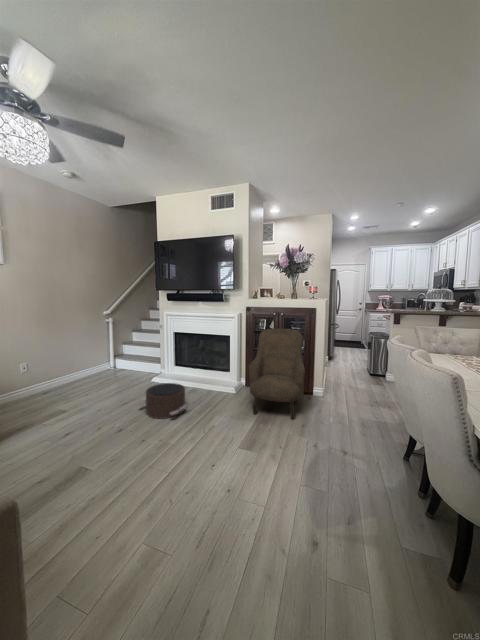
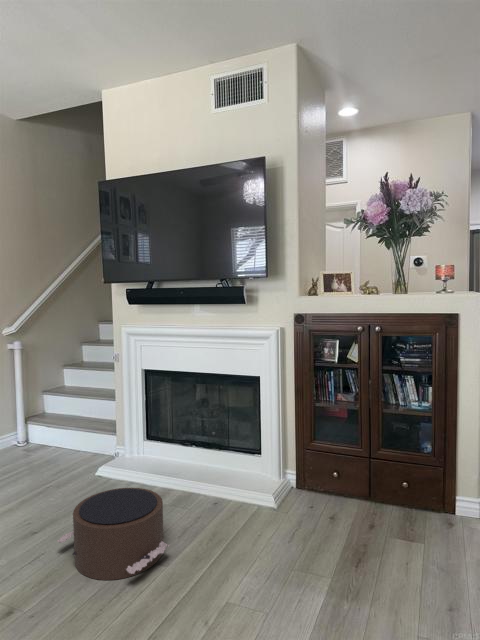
armchair: present [249,328,305,419] -> none [308,361,446,586]

